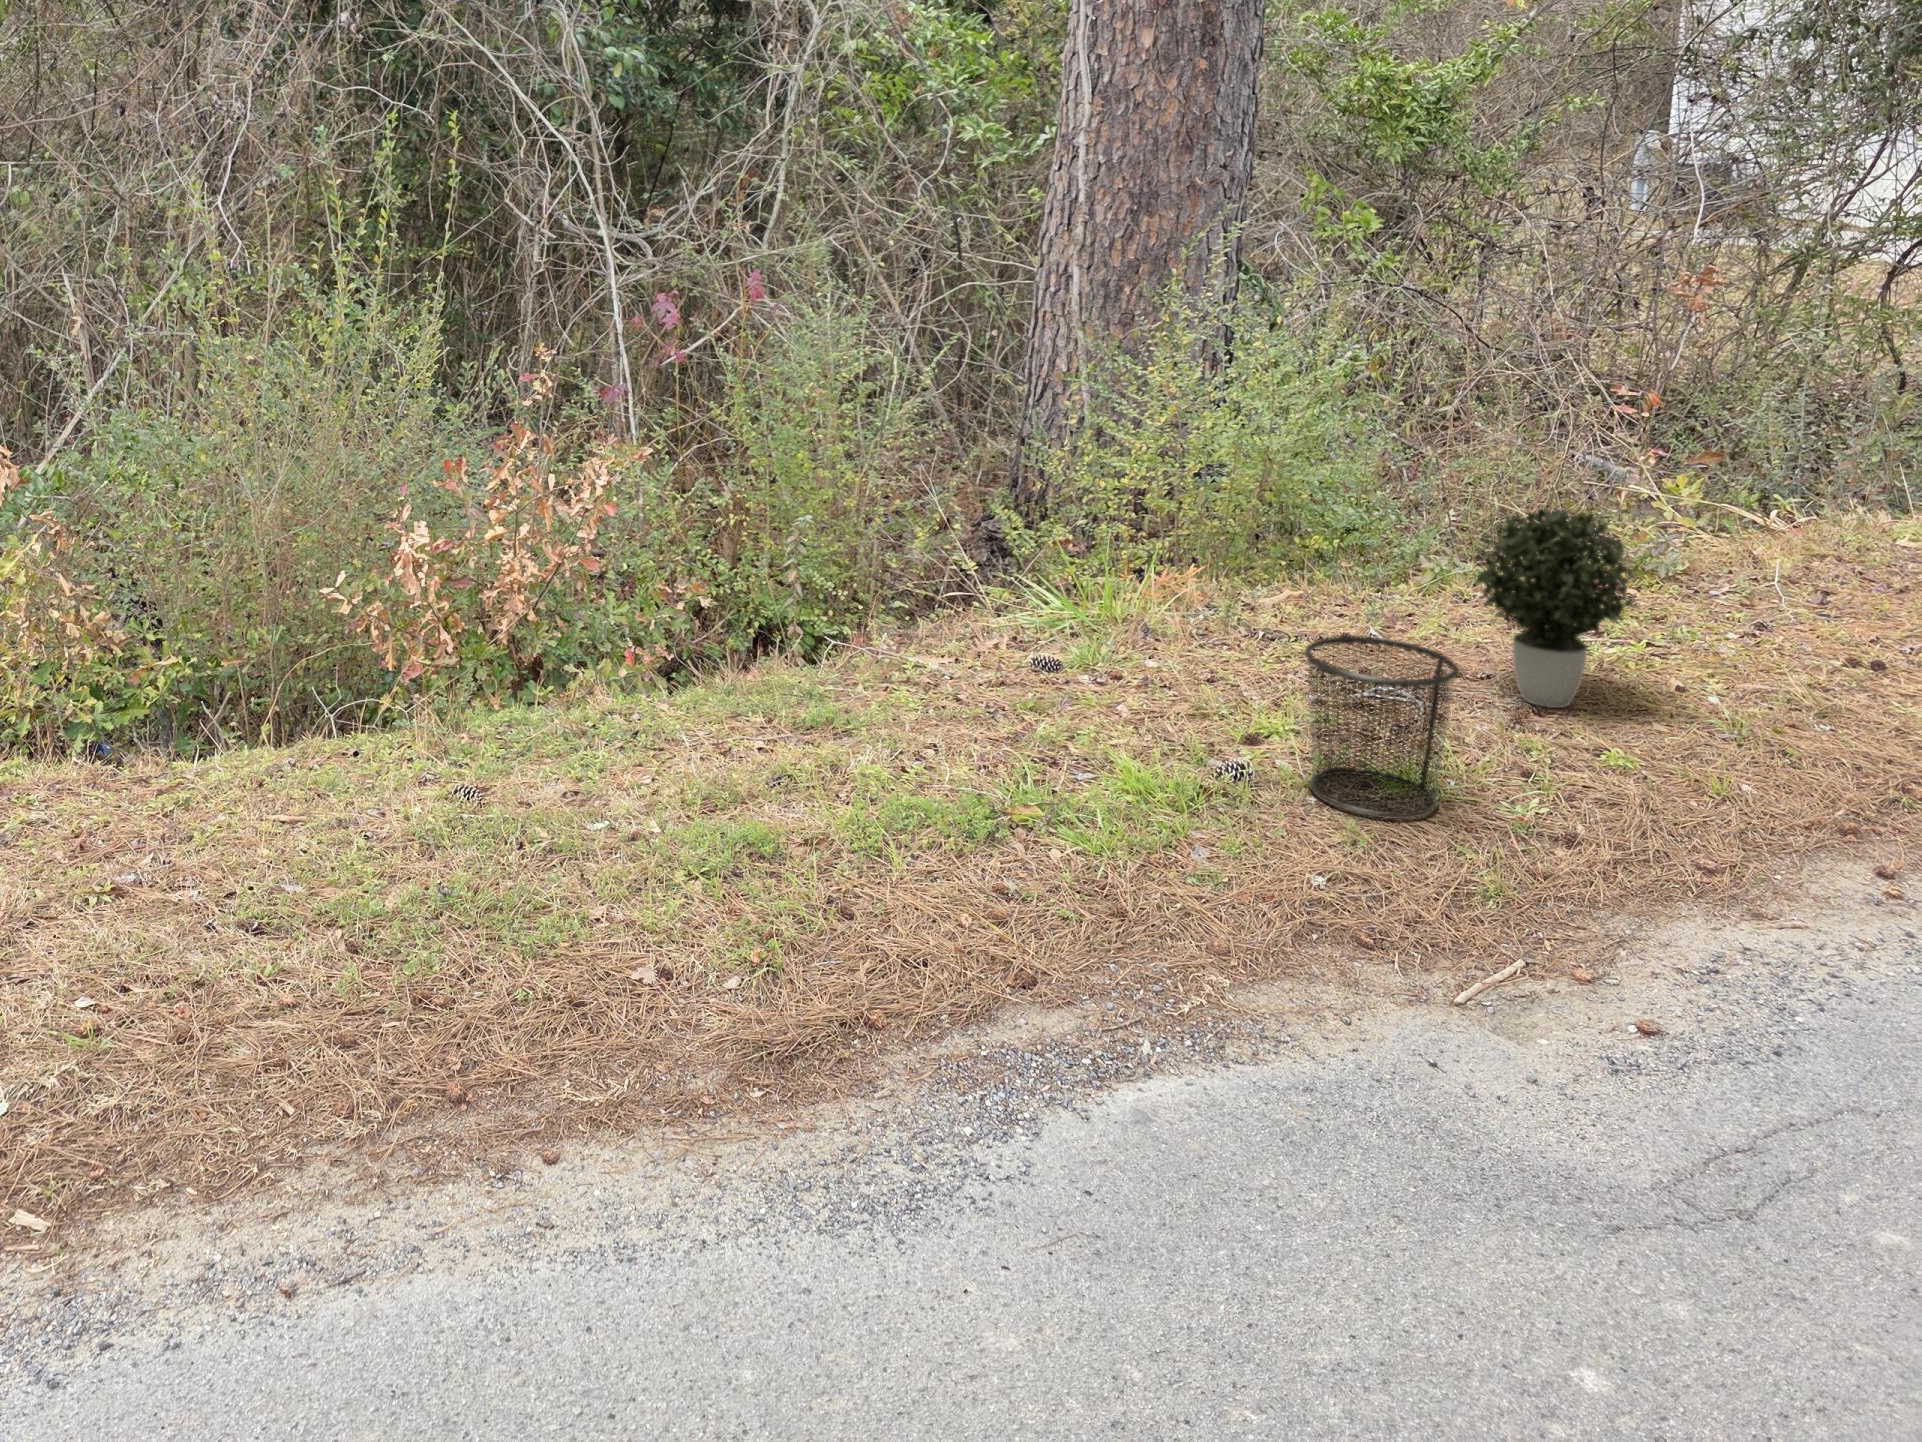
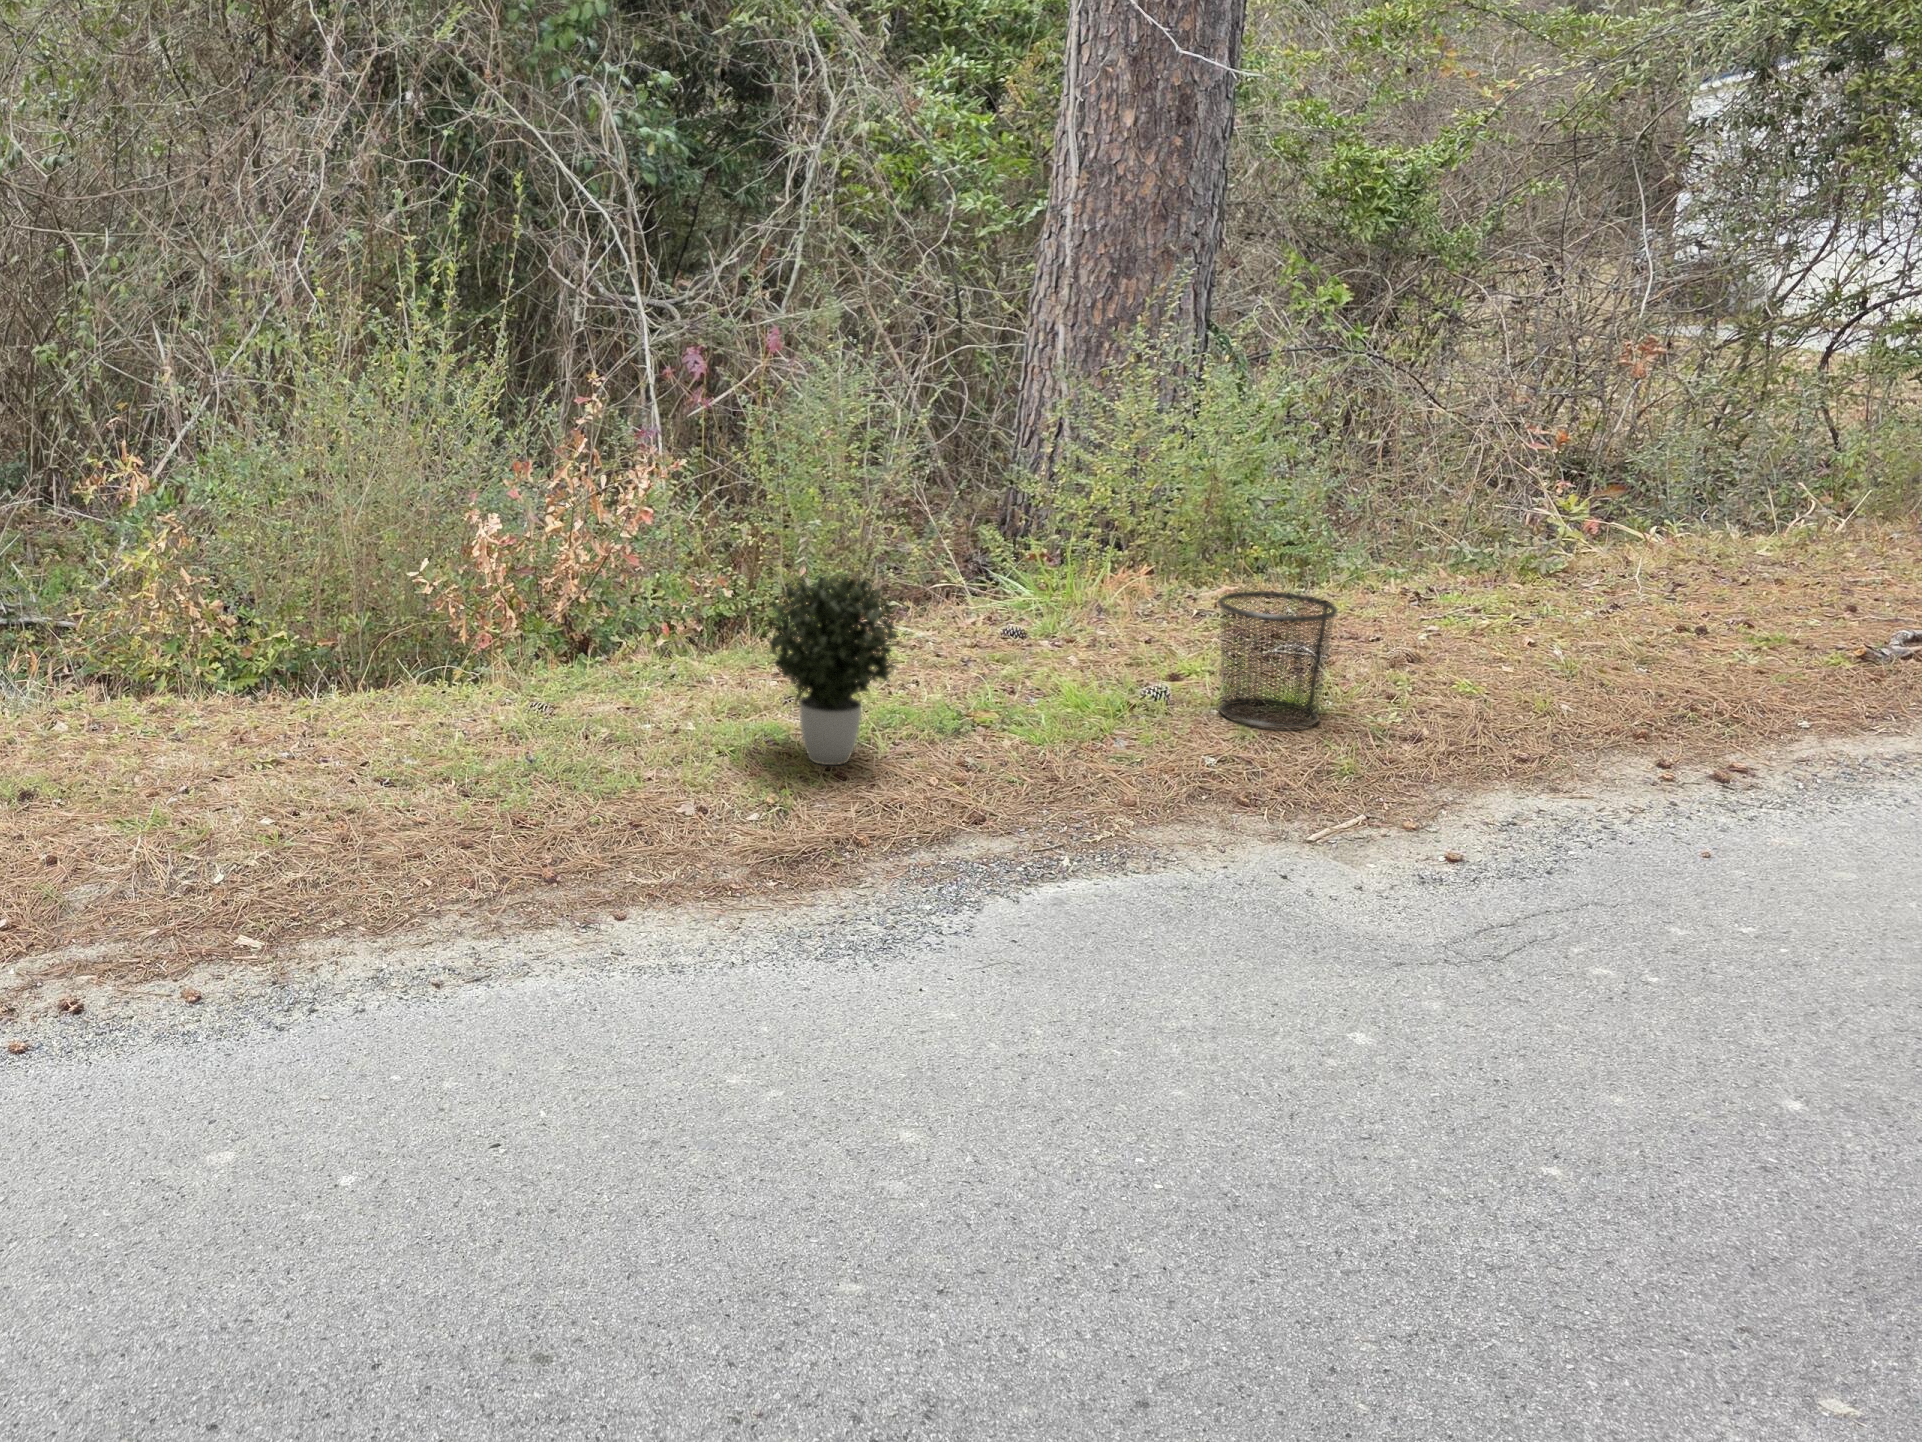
potted plant: present [1475,509,1639,708] -> present [768,576,899,765]

